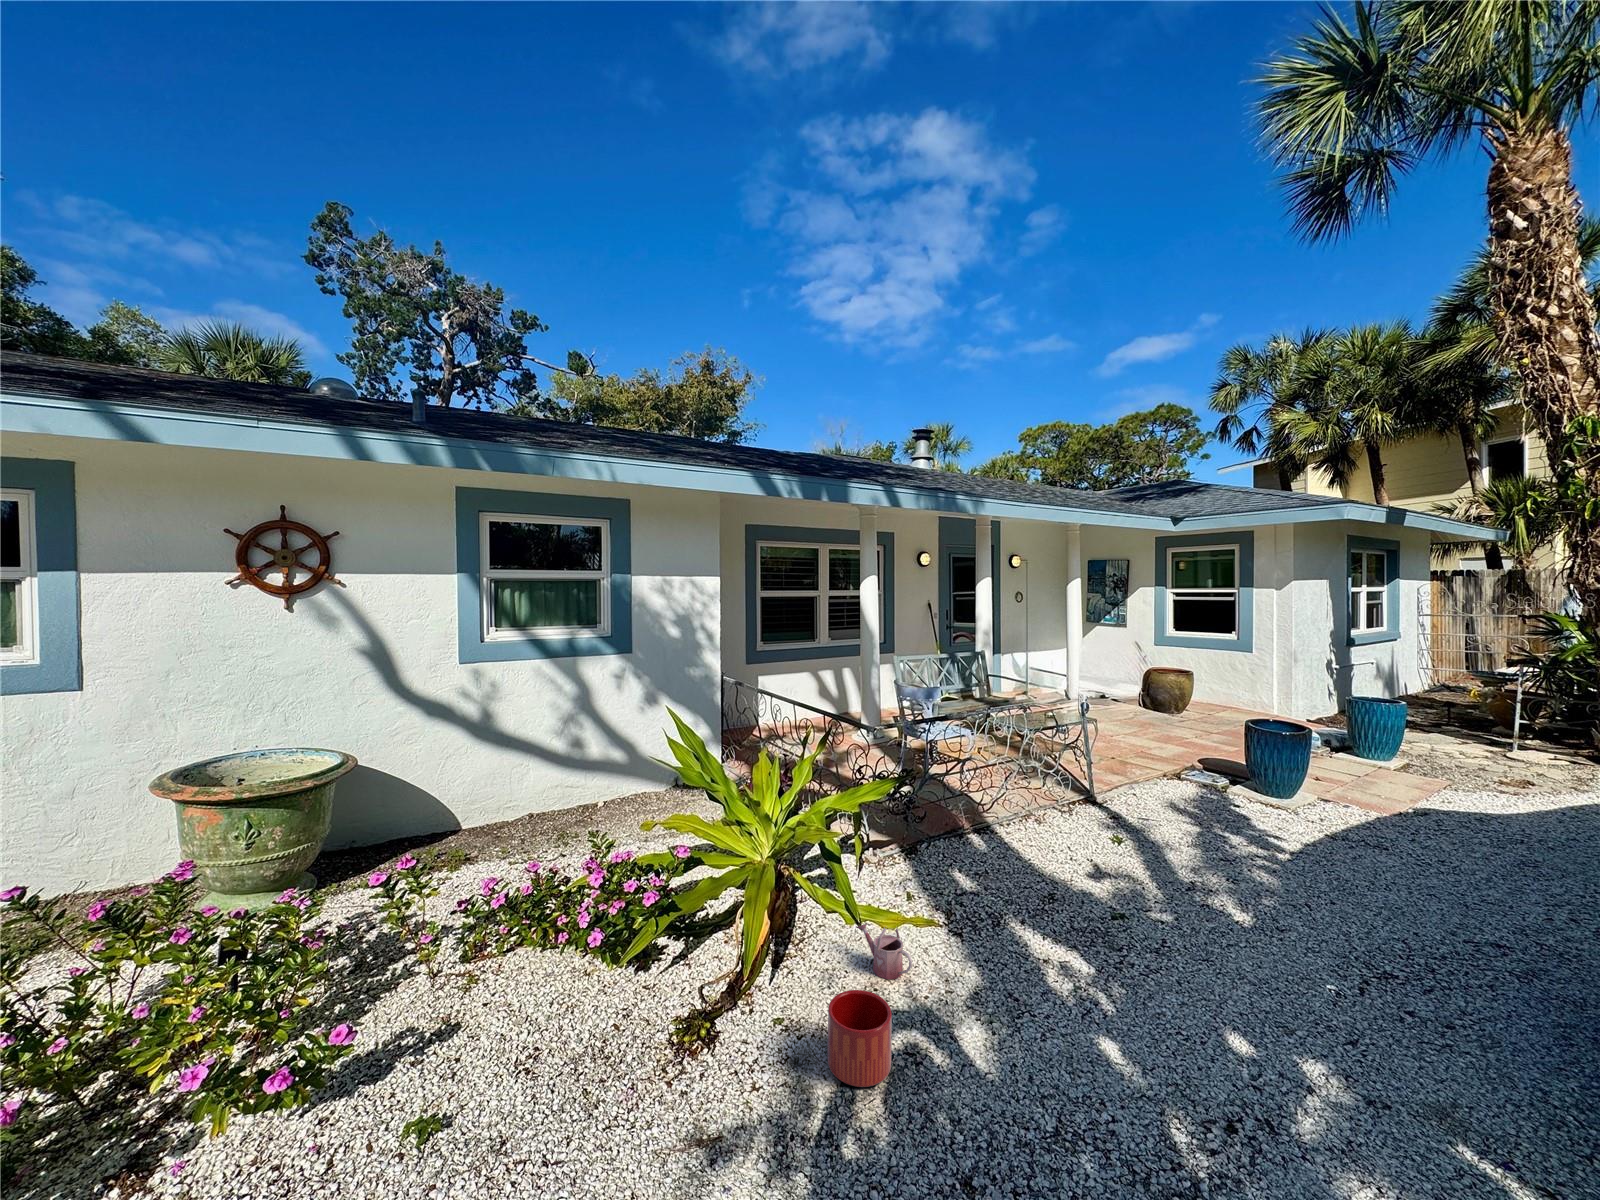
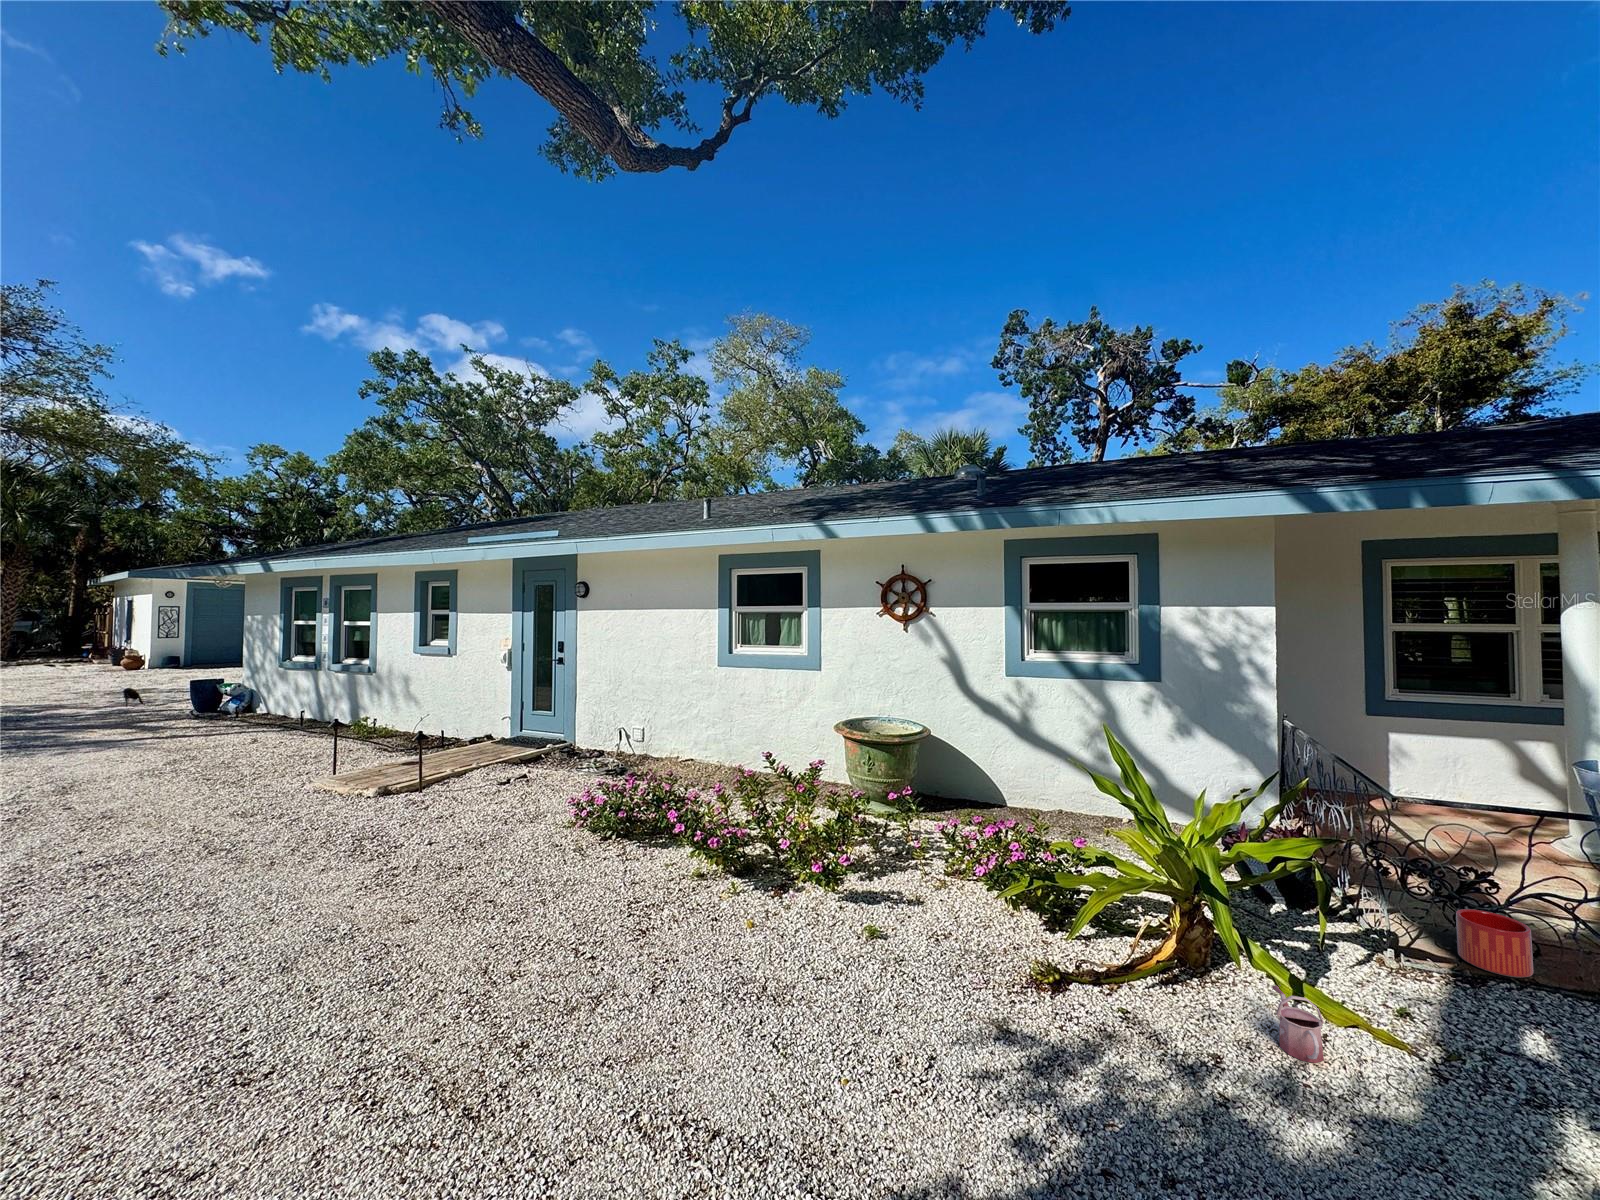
planter: present [827,990,892,1087] -> present [1456,909,1533,977]

